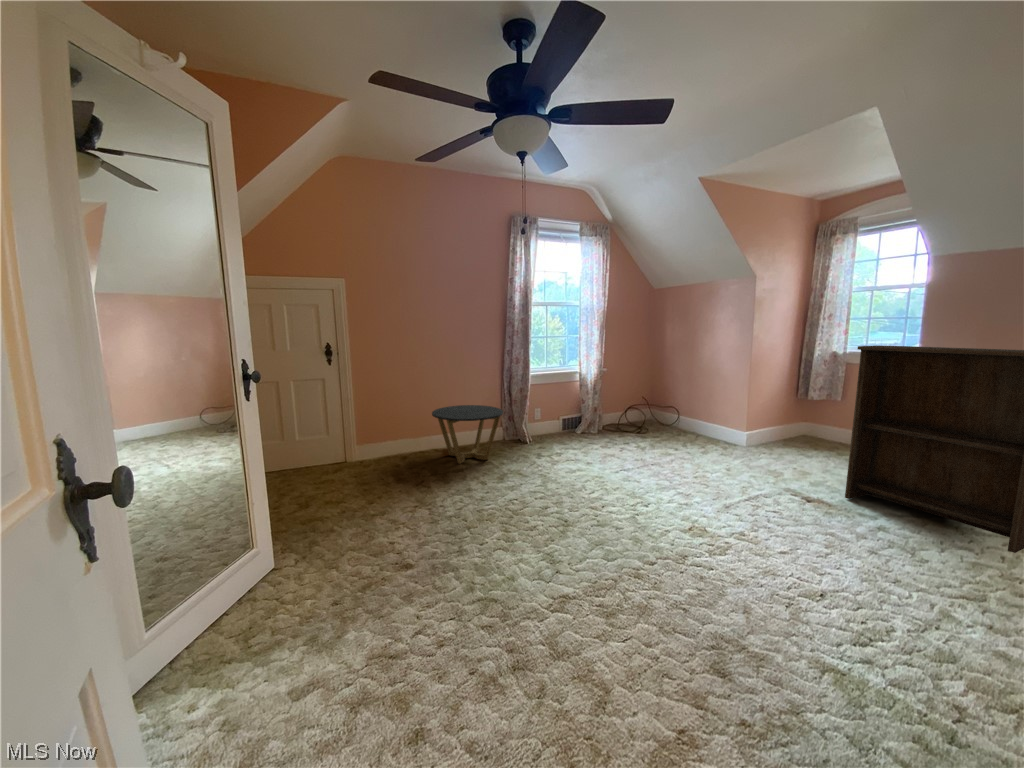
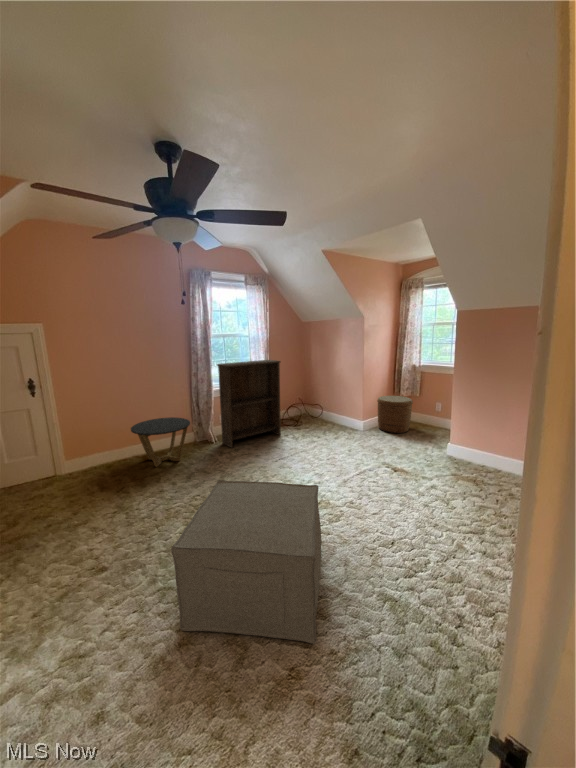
bookshelf: present [845,345,1024,553] -> present [217,360,281,448]
woven basket: none [767,398,828,453] -> present [377,396,413,433]
ottoman: none [509,470,724,706] -> present [171,480,321,644]

